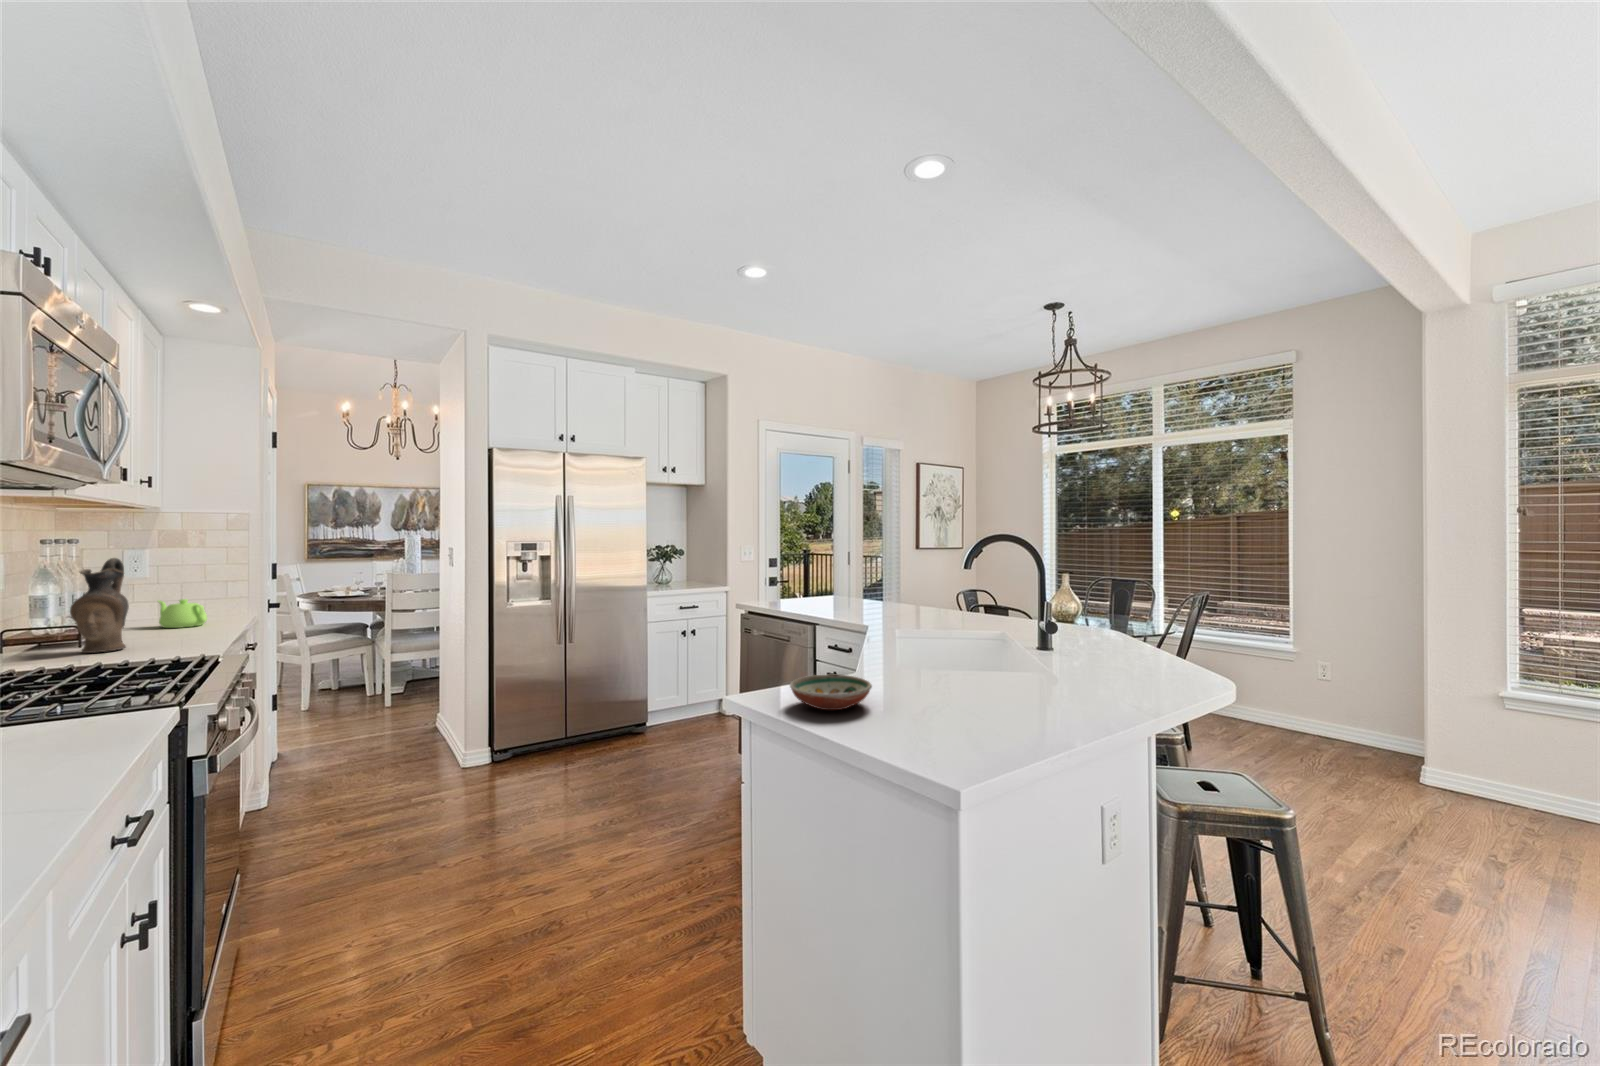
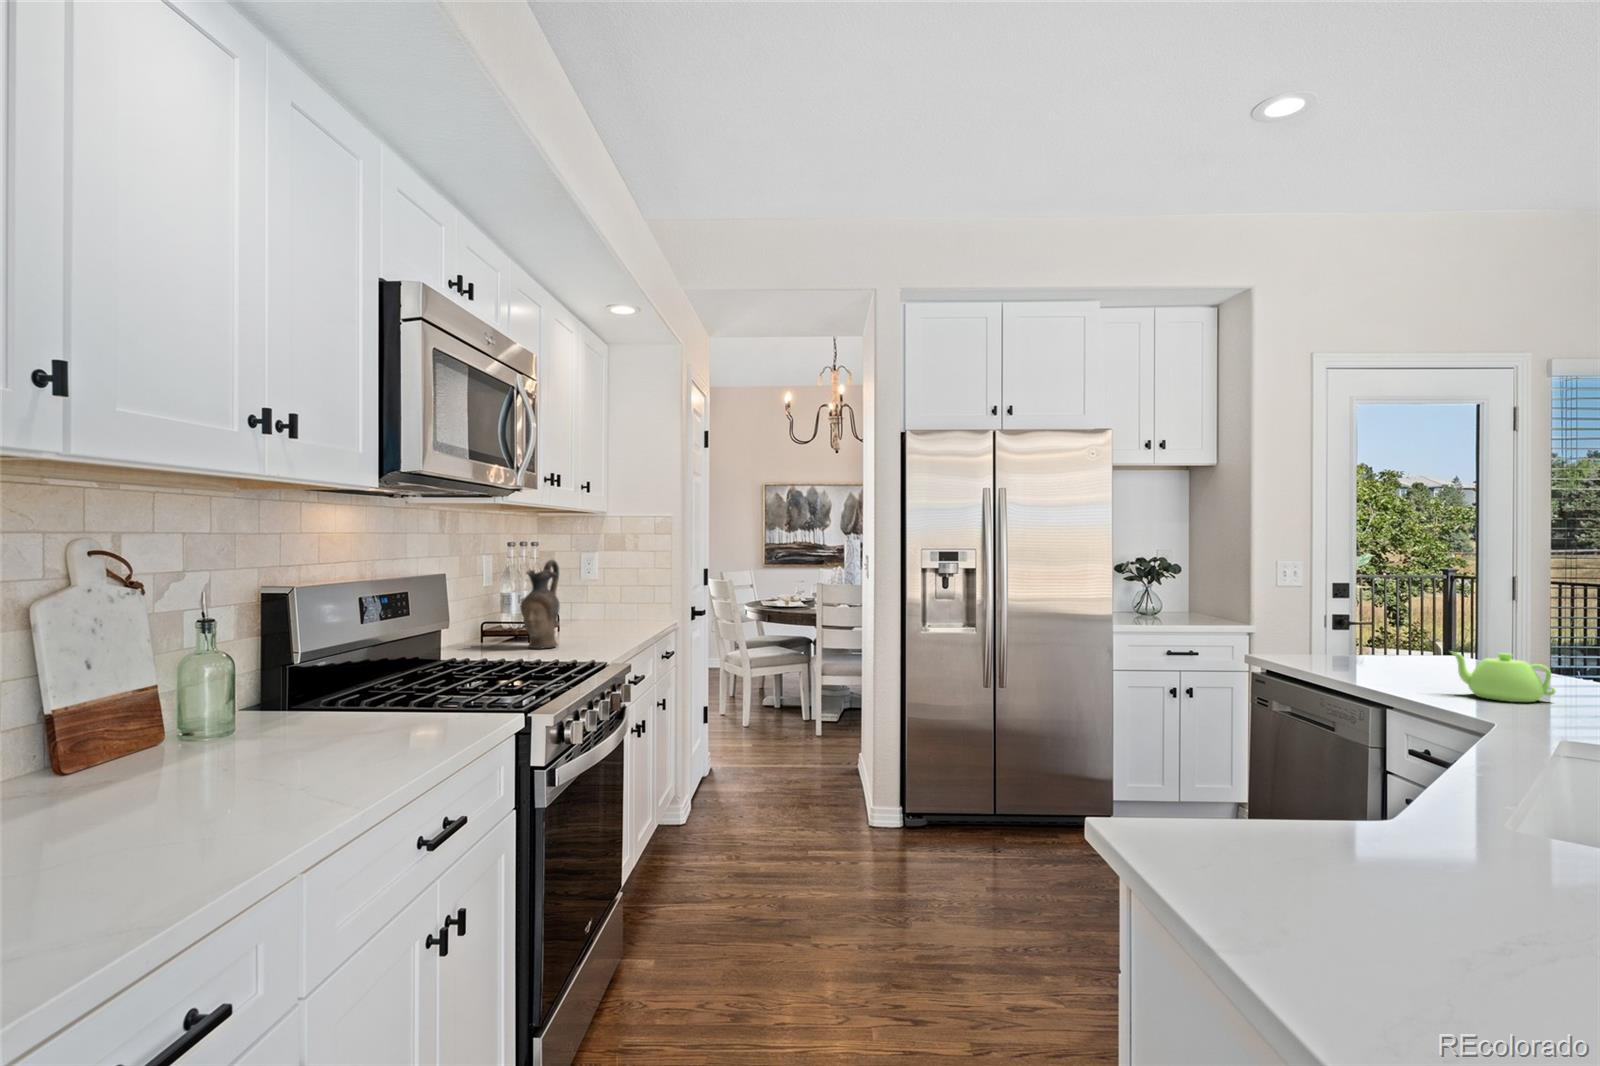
teapot: present [158,599,207,628] -> present [1452,652,1555,702]
decorative bowl: present [790,675,872,710] -> none [1224,825,1434,920]

